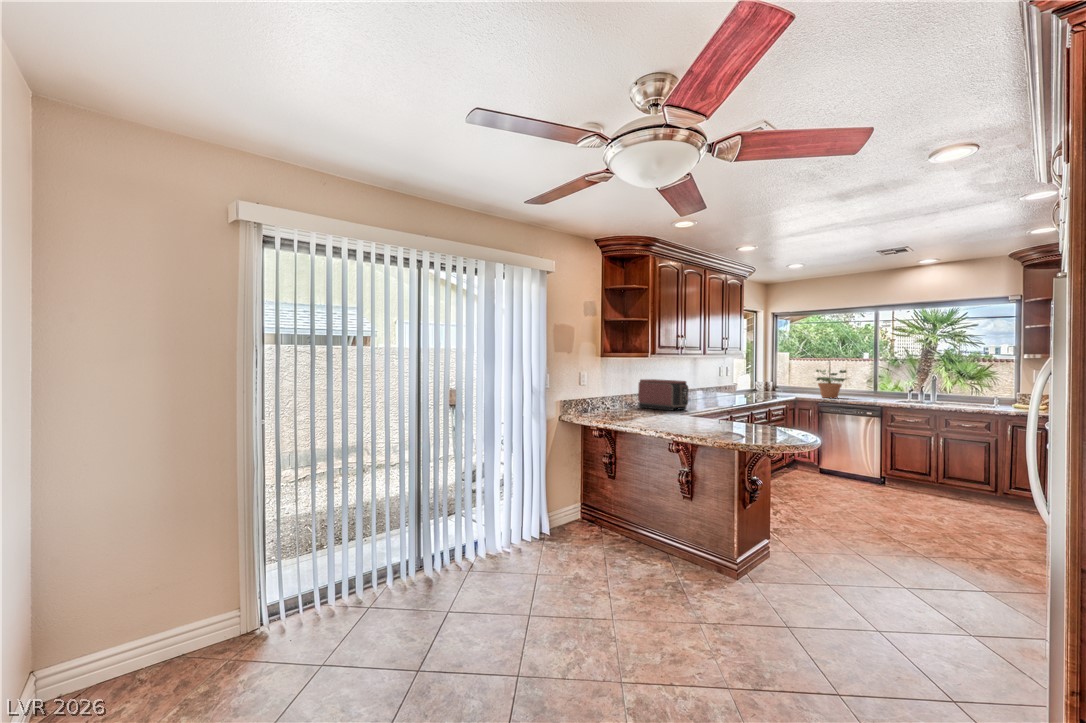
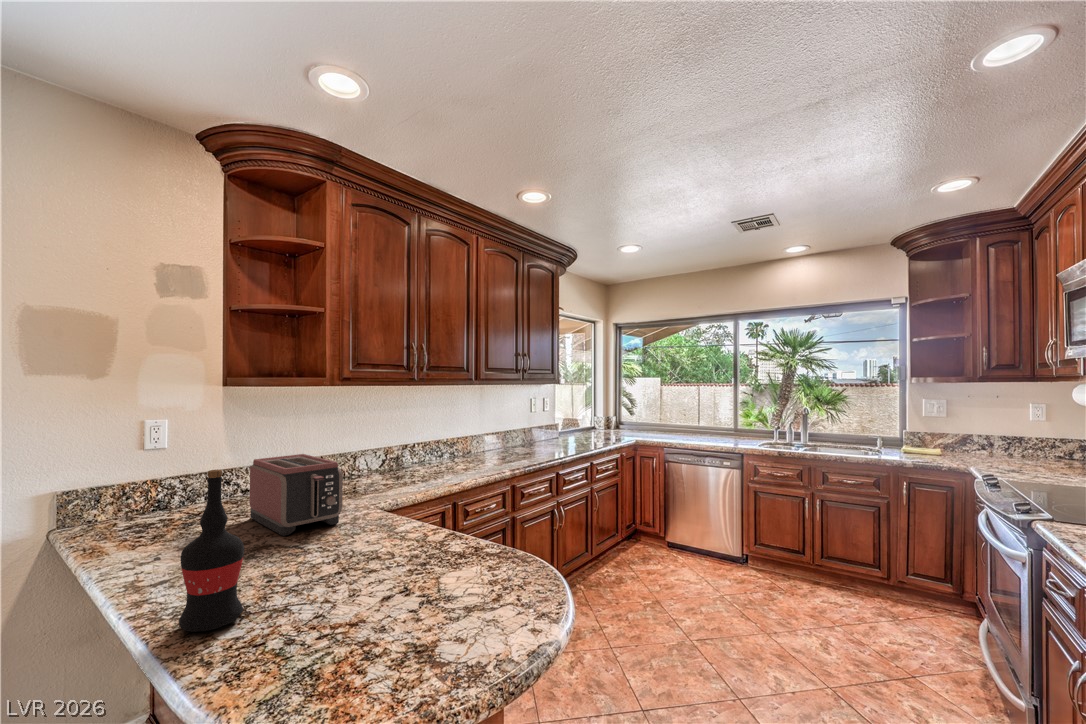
wine bottle: none [696,368,715,420] -> present [179,469,244,632]
potted plant: present [816,370,846,398] -> none [655,401,702,441]

